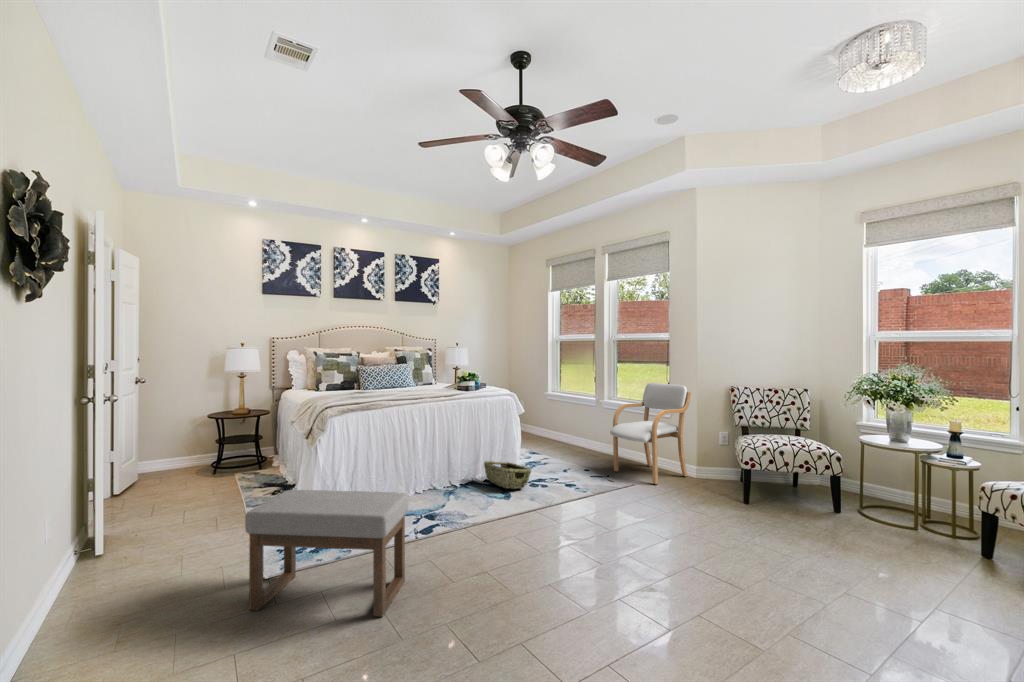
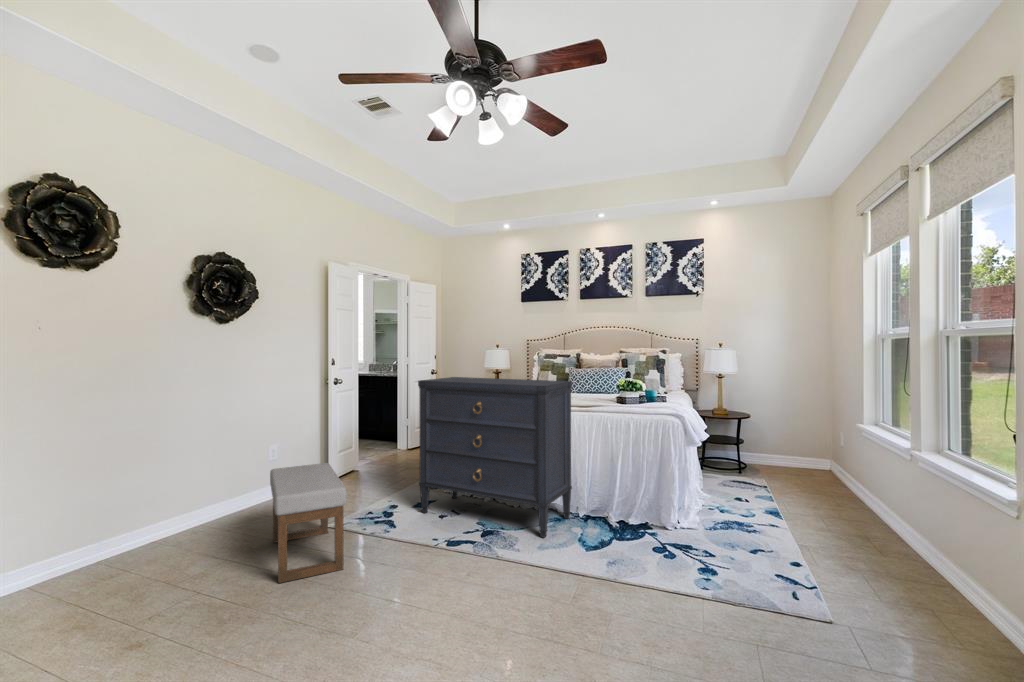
dresser: none [329,373,481,527] -> present [418,377,572,538]
armchair: present [610,383,691,485] -> none [805,428,981,649]
woven basket: present [484,461,531,489] -> none [594,494,647,542]

